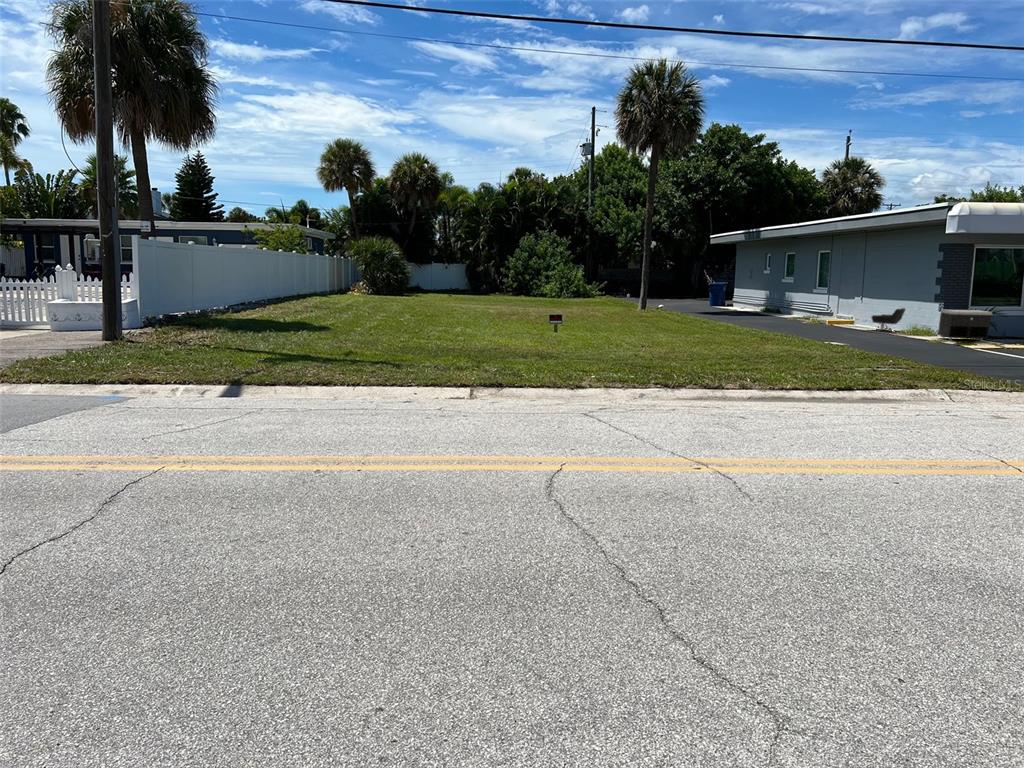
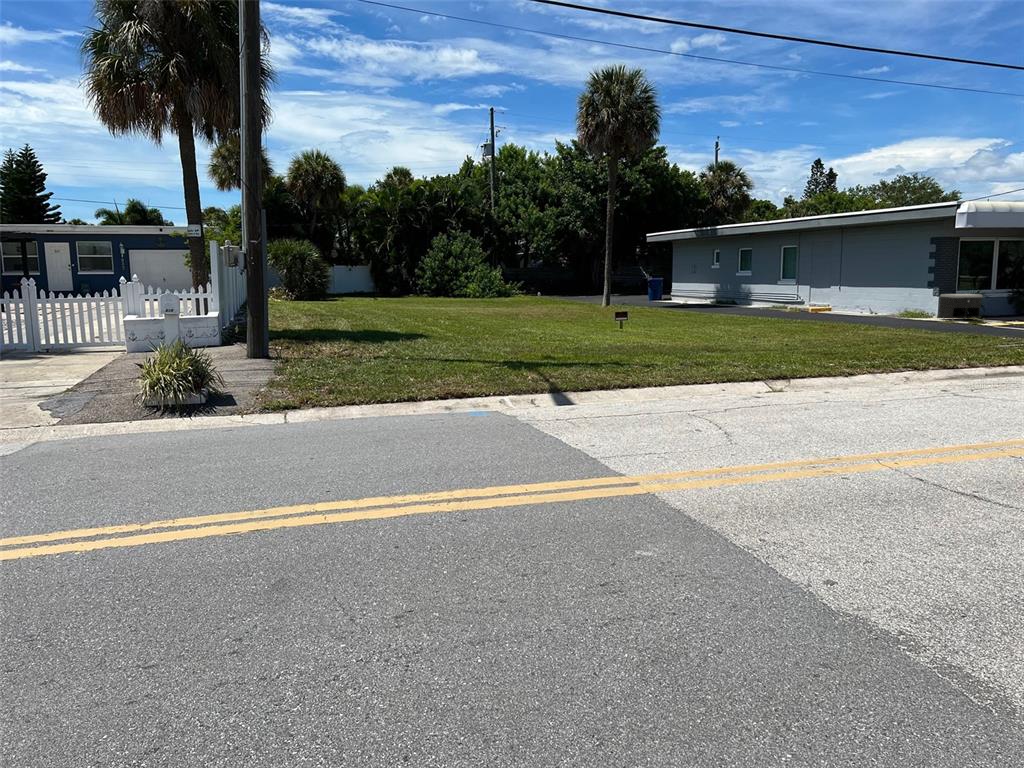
lounge chair: present [872,308,905,330] -> none [867,295,898,316]

